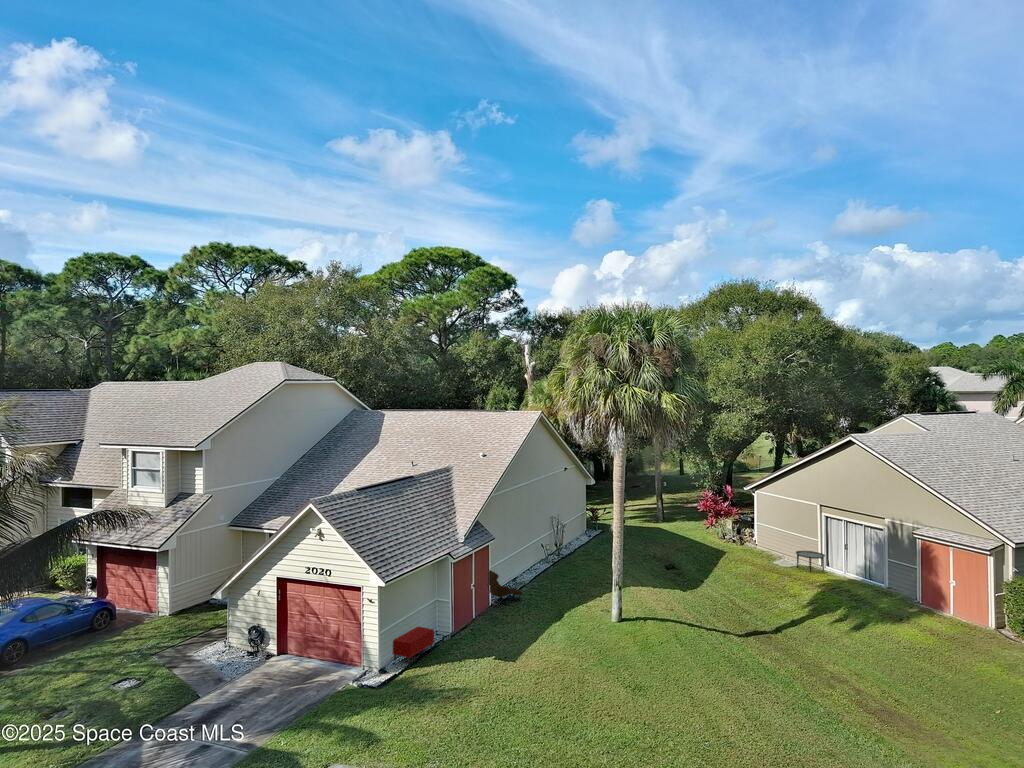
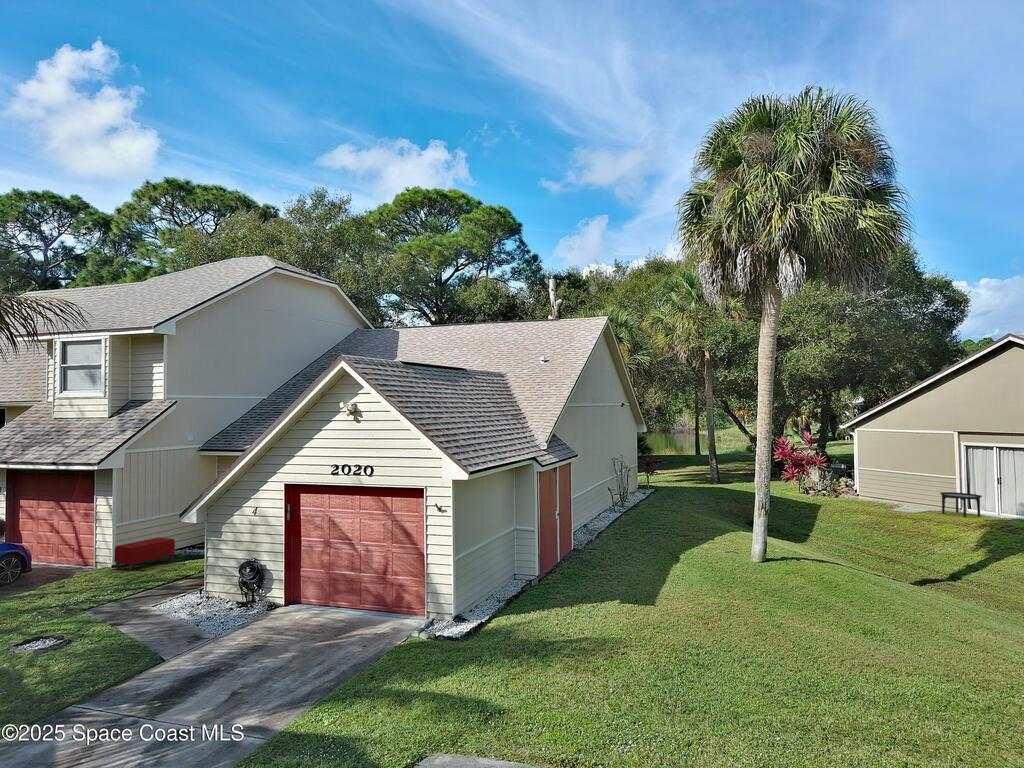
lounge chair: present [487,570,522,604] -> none [569,499,618,547]
bench: present [393,627,434,664] -> present [114,537,175,571]

